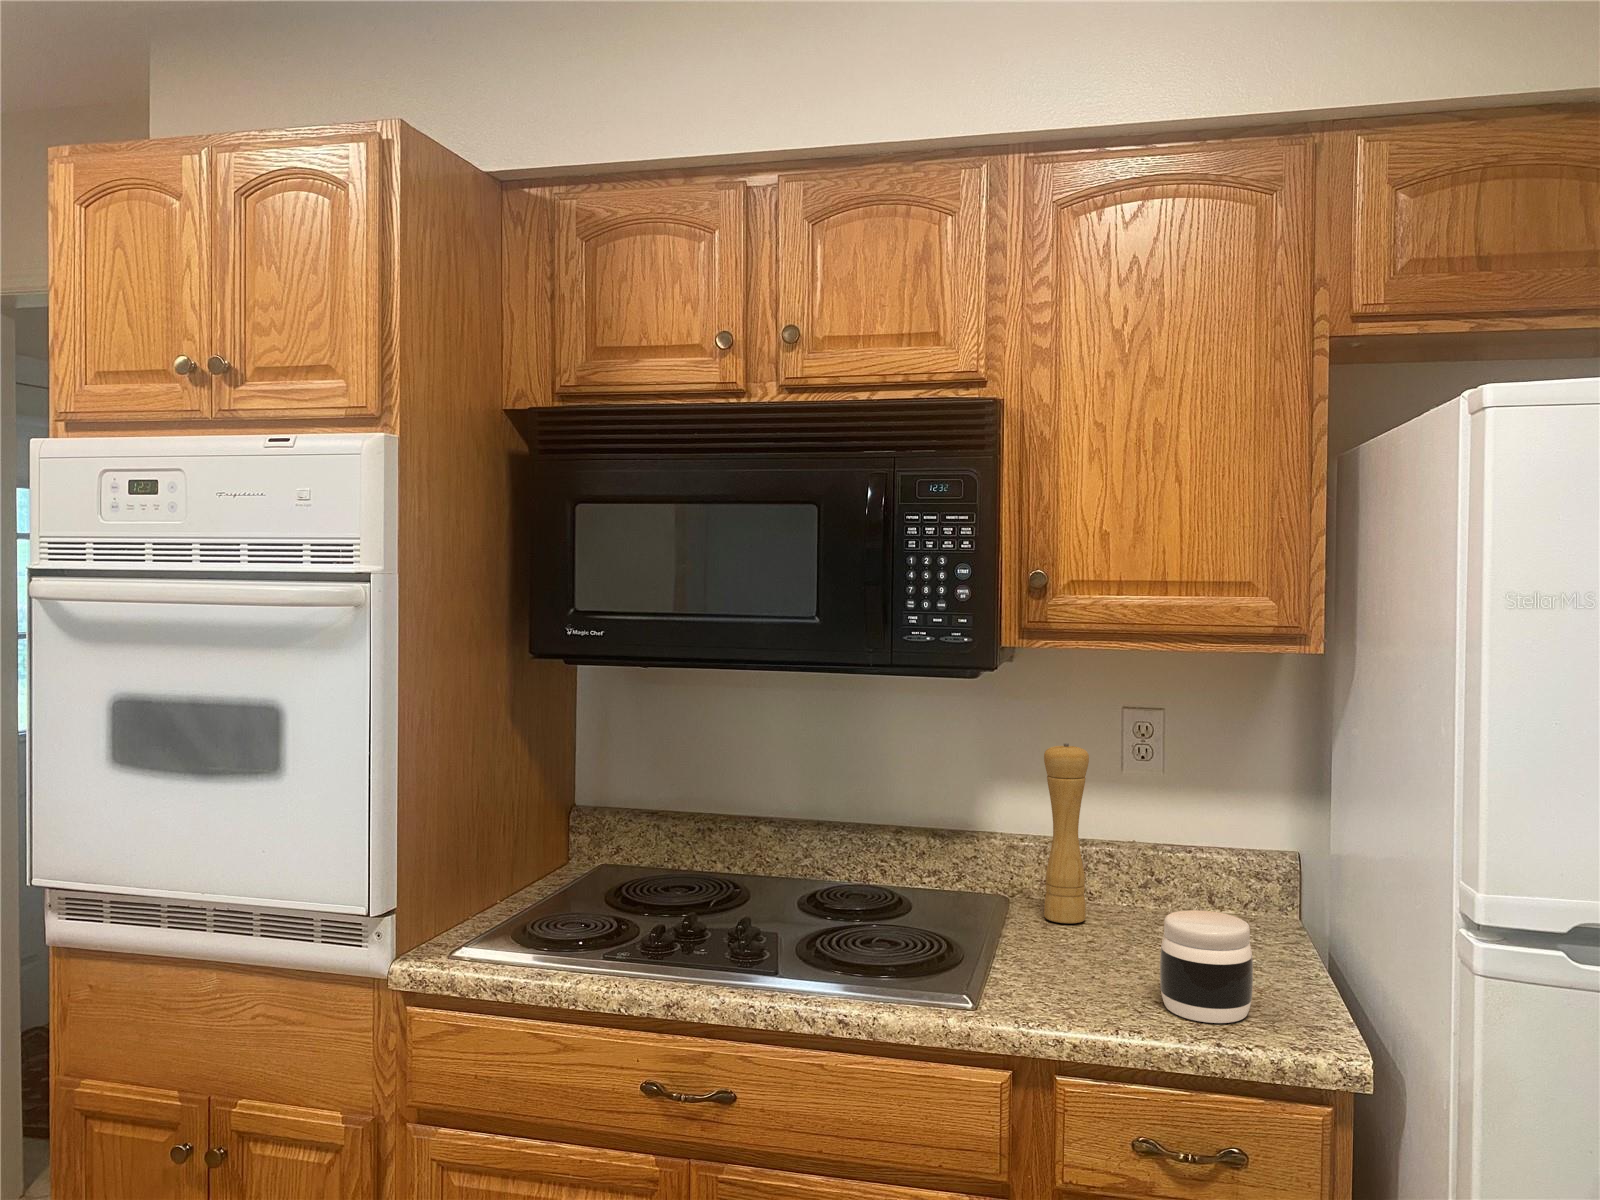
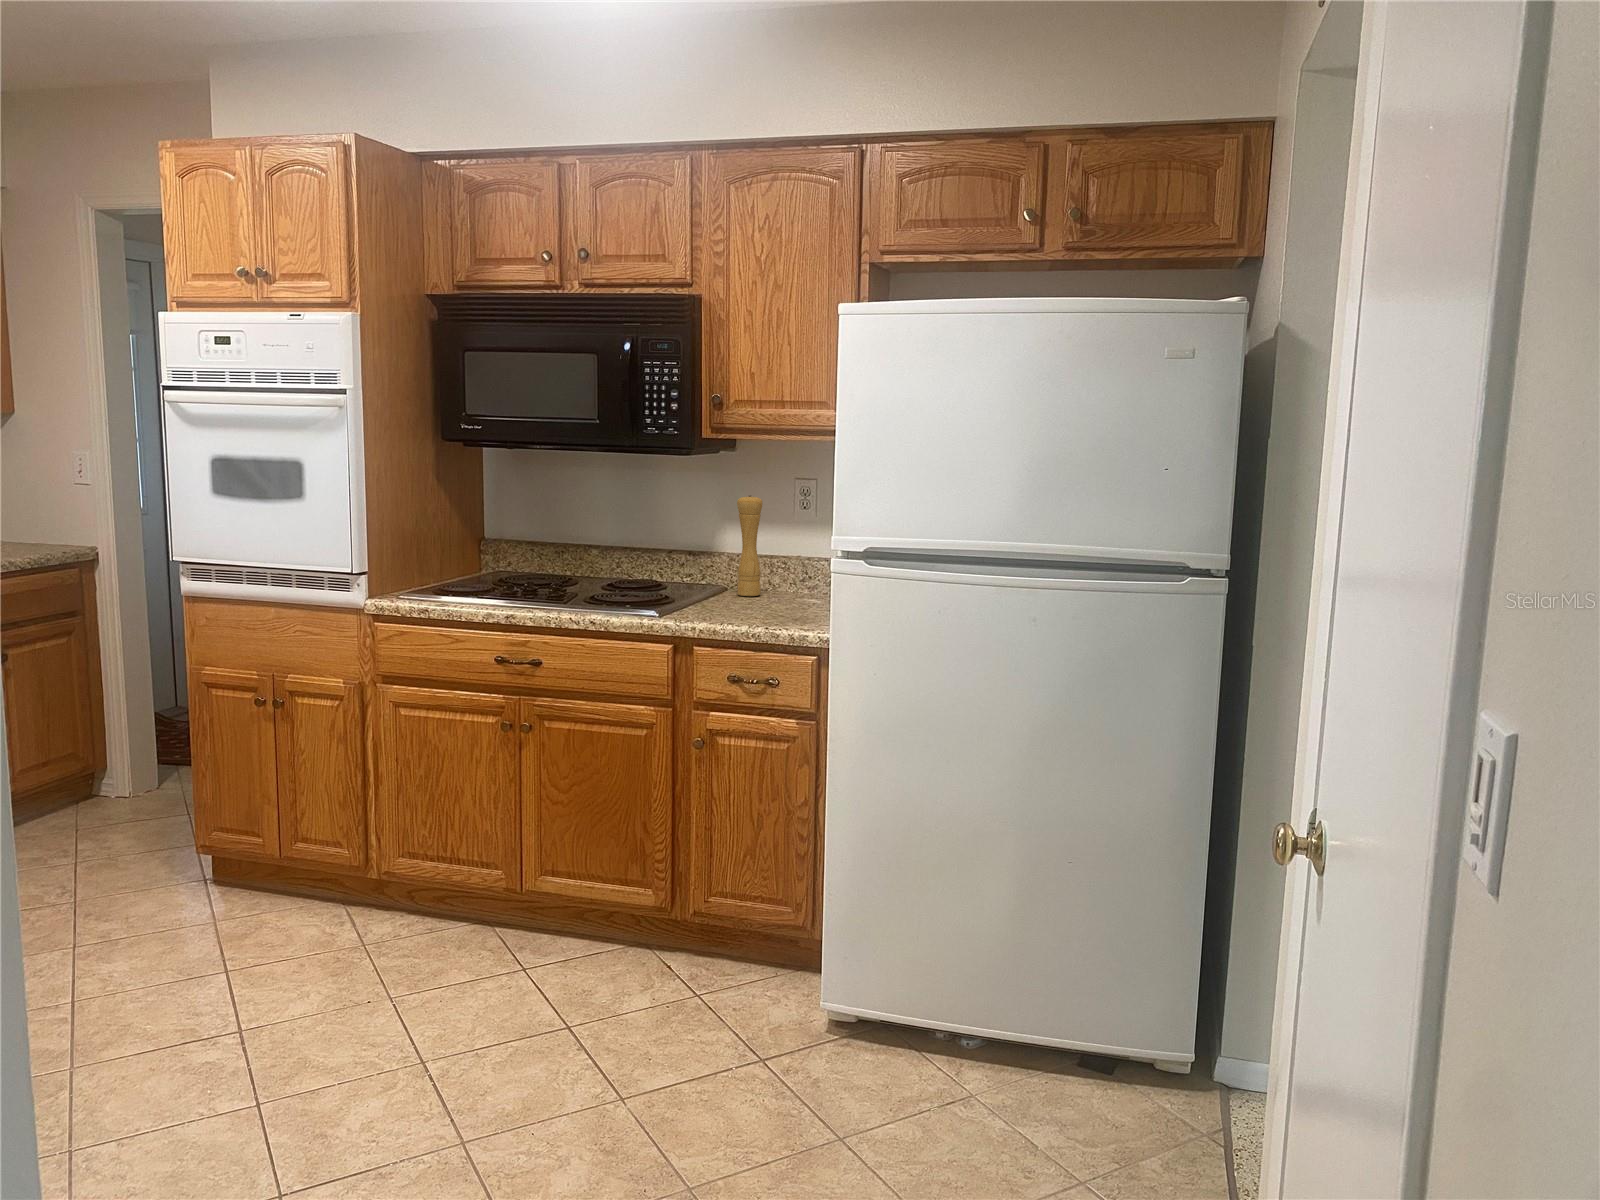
jar: present [1160,910,1253,1023] -> none [753,572,797,622]

